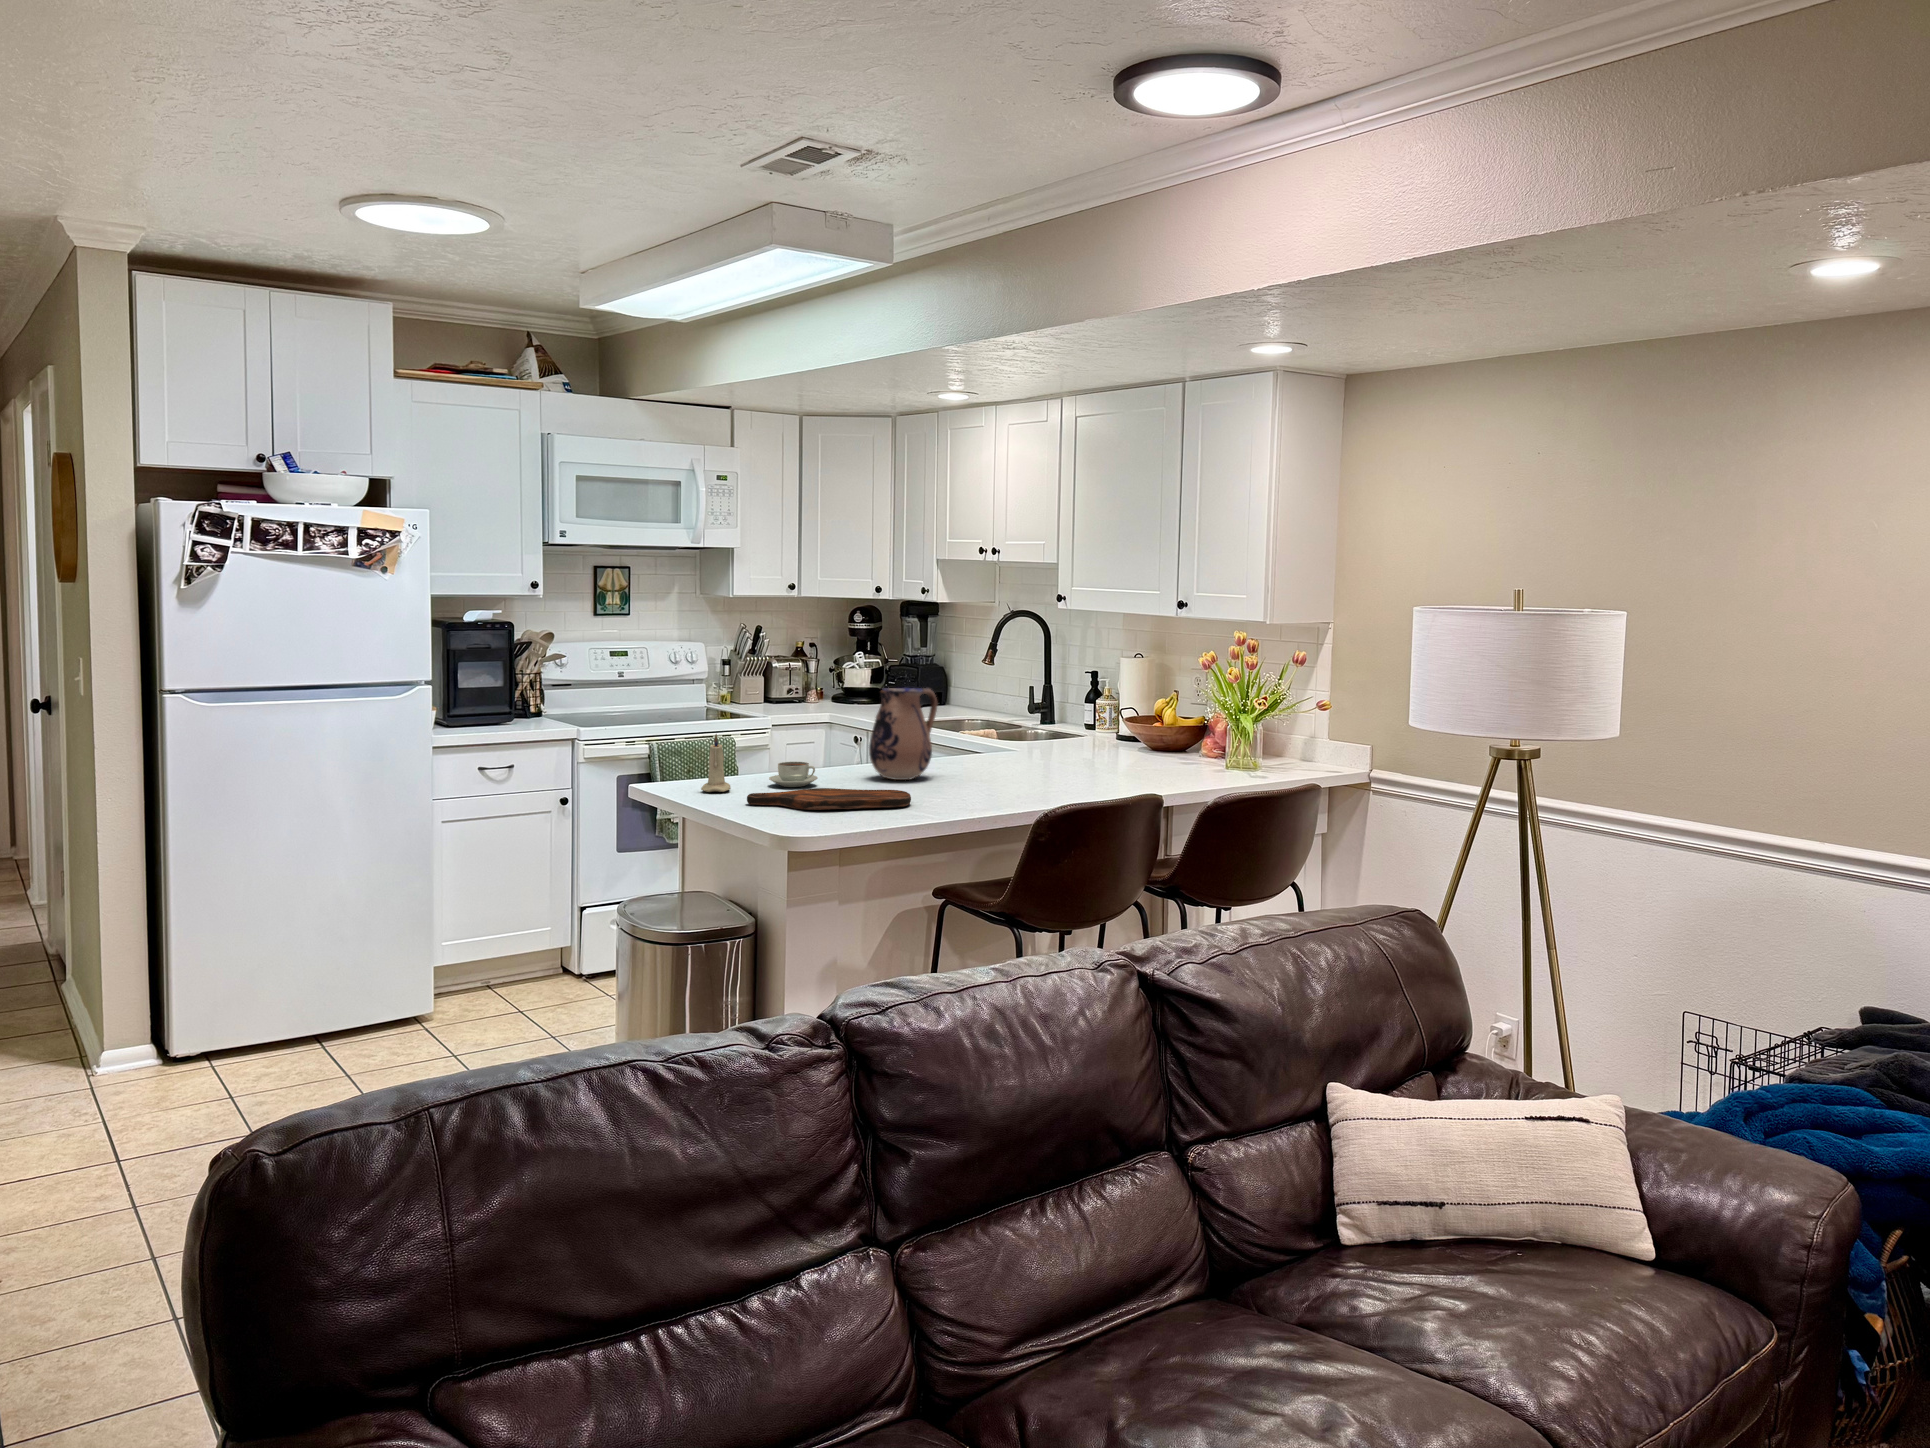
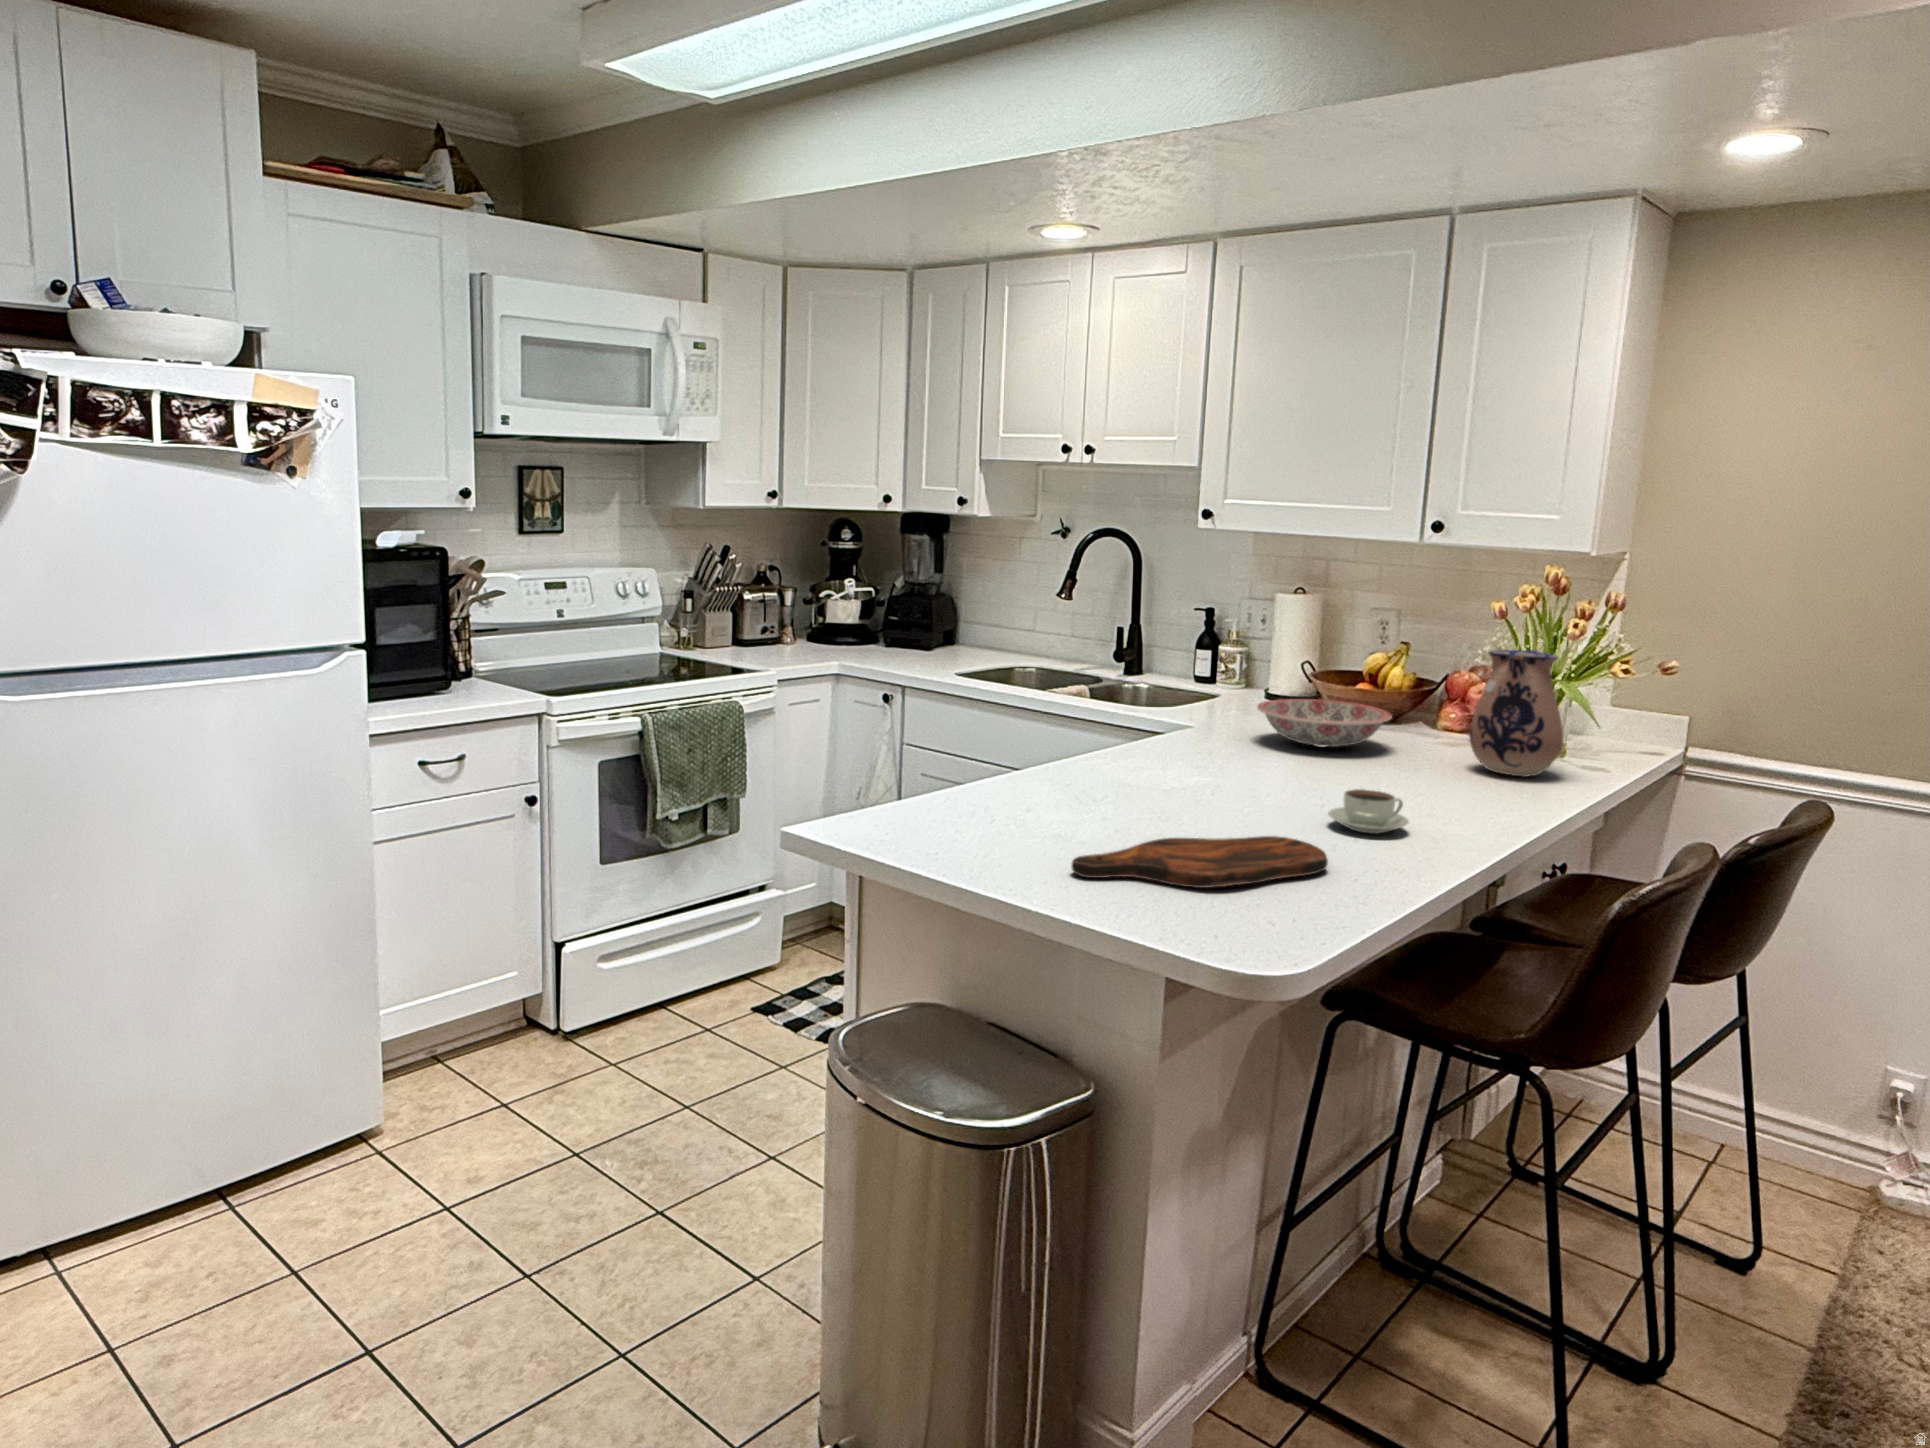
ceramic pitcher: present [869,688,937,780] -> present [1469,649,1563,777]
ceramic bowl: none [1032,730,1126,761] -> present [1257,699,1392,747]
candle: present [701,734,731,792] -> none [943,749,992,844]
coffee cup: present [769,762,818,787] -> present [1328,789,1409,834]

